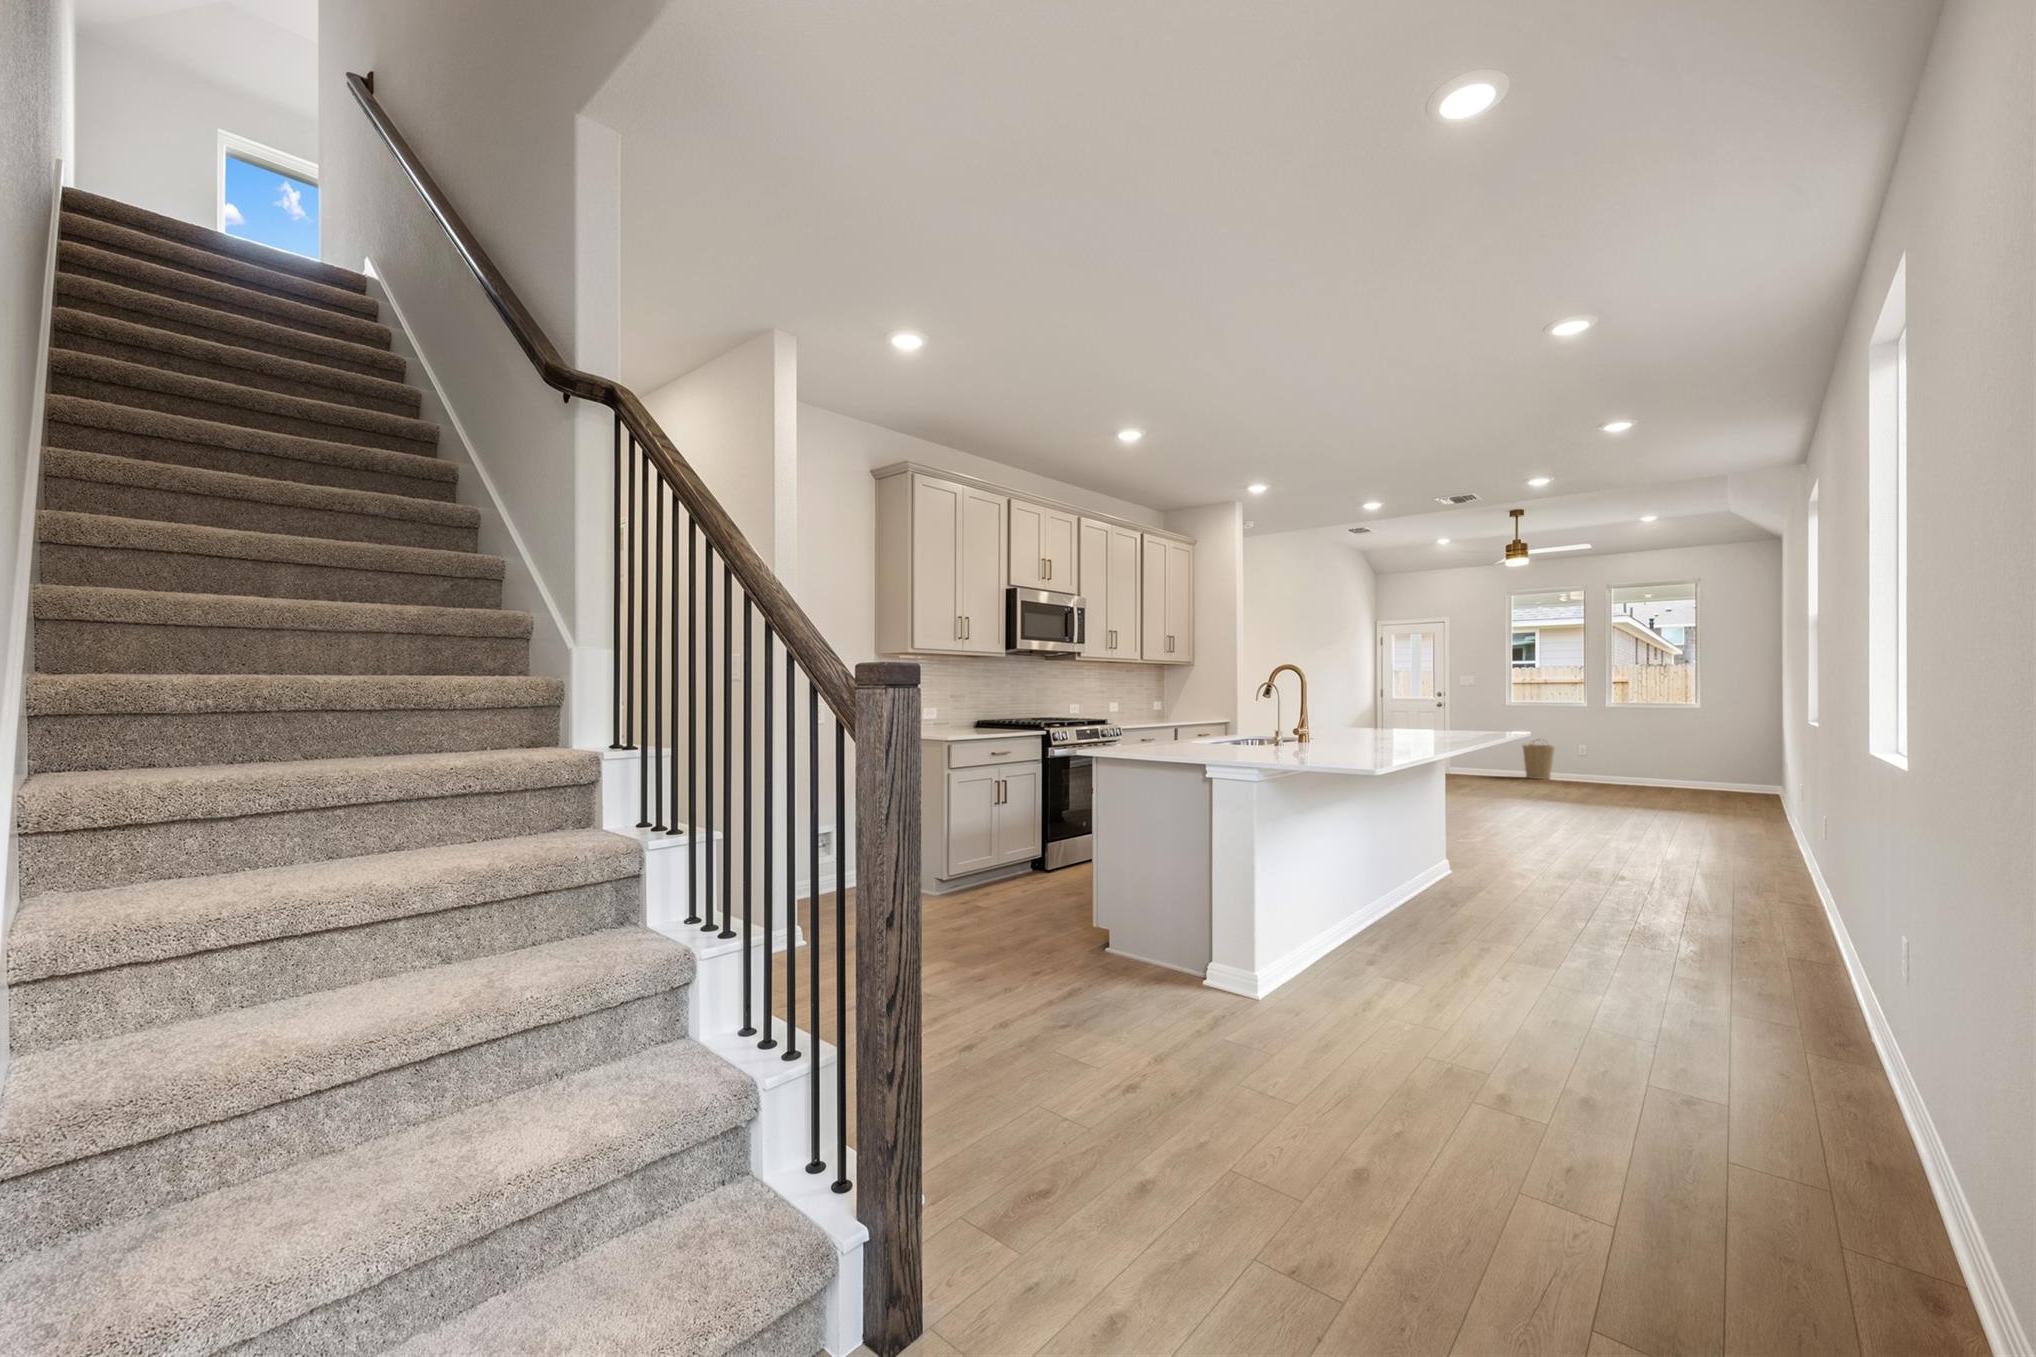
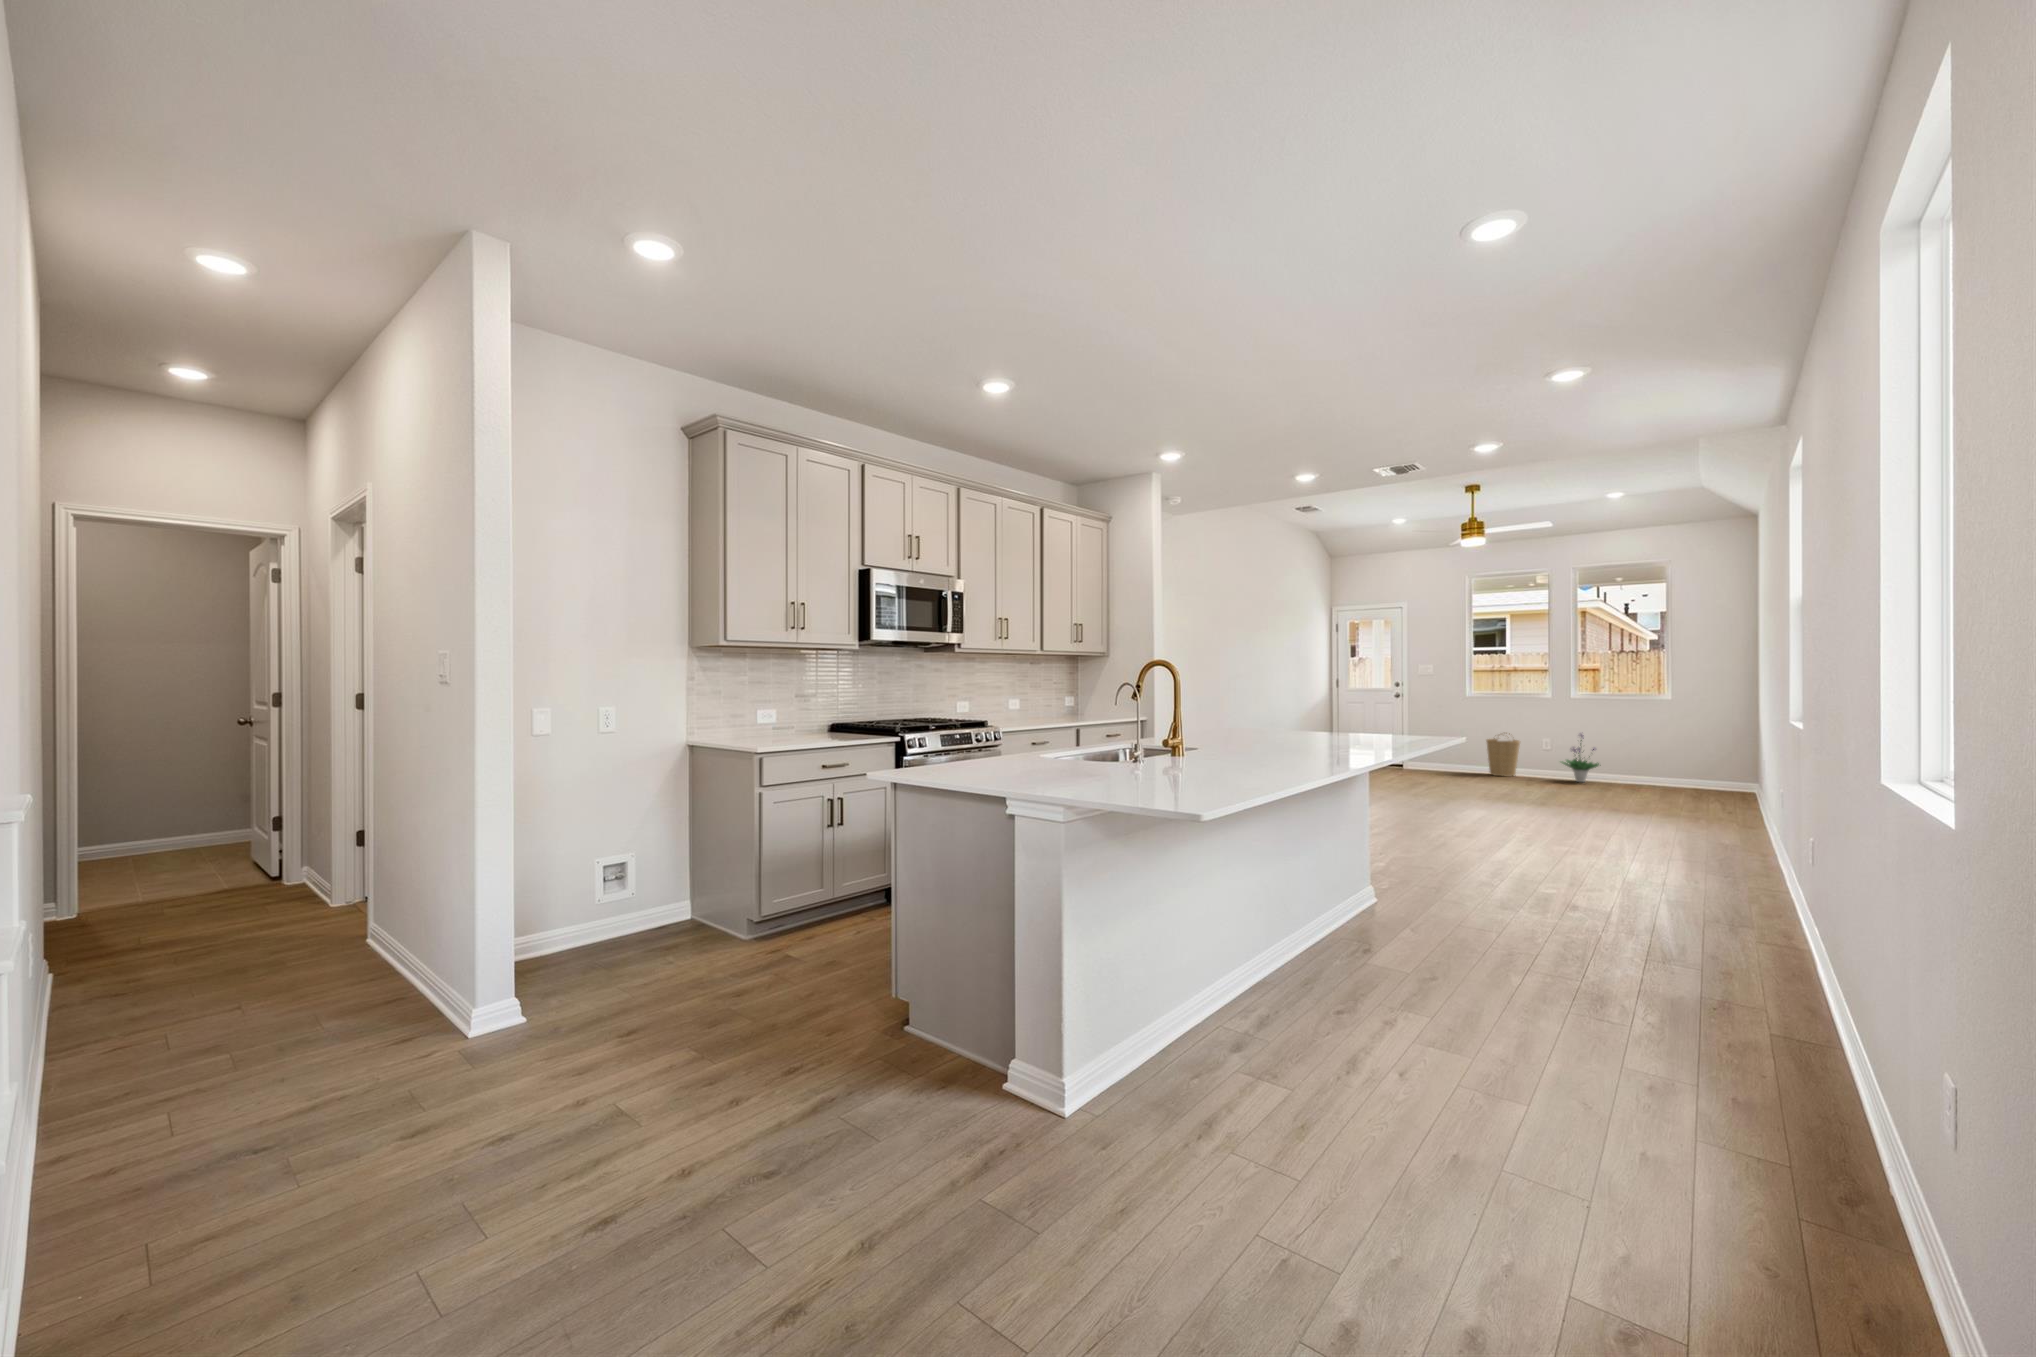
potted plant: none [1591,738,1631,784] -> present [1562,733,1599,782]

